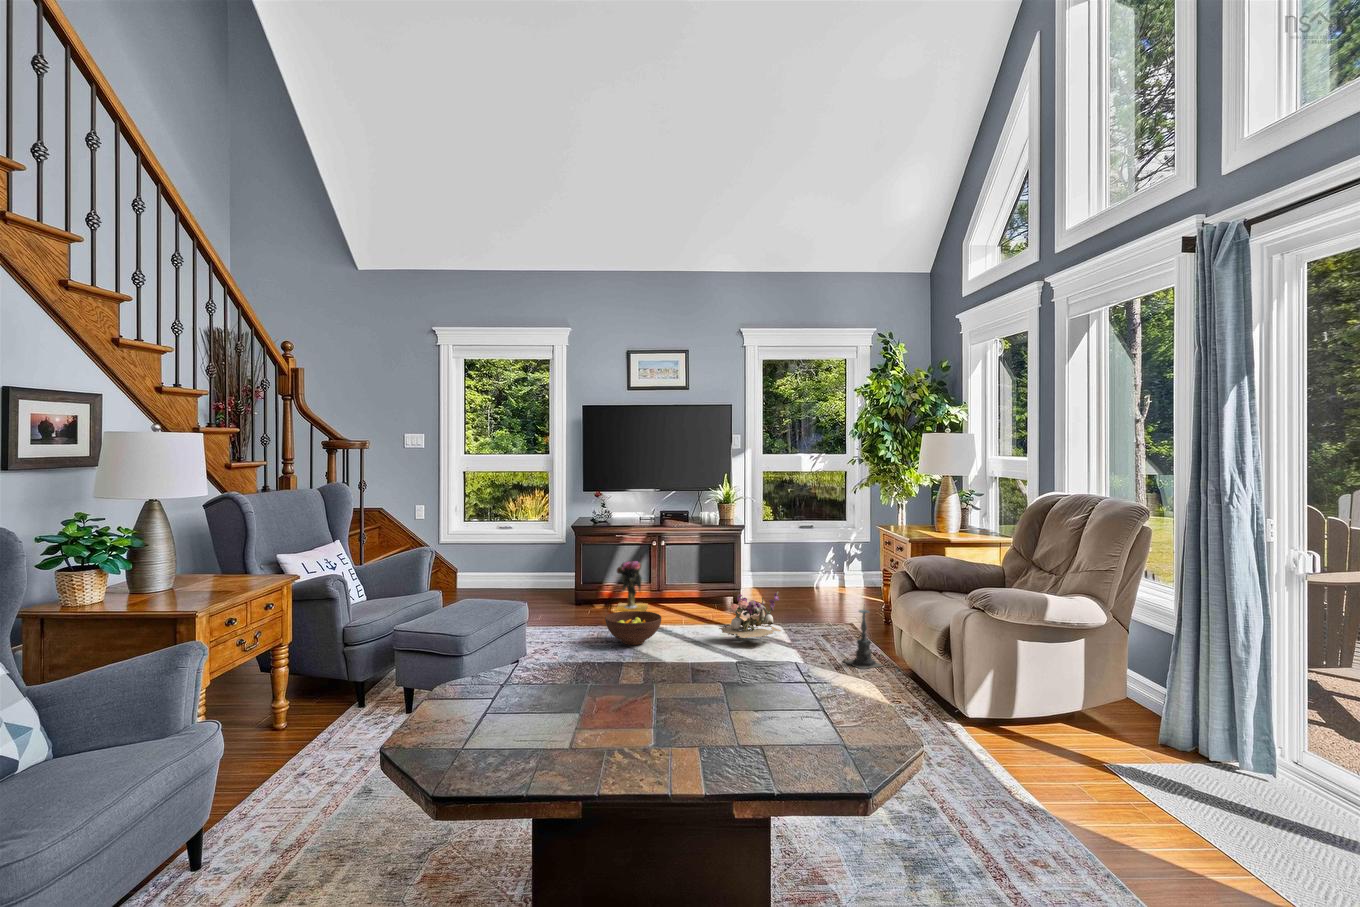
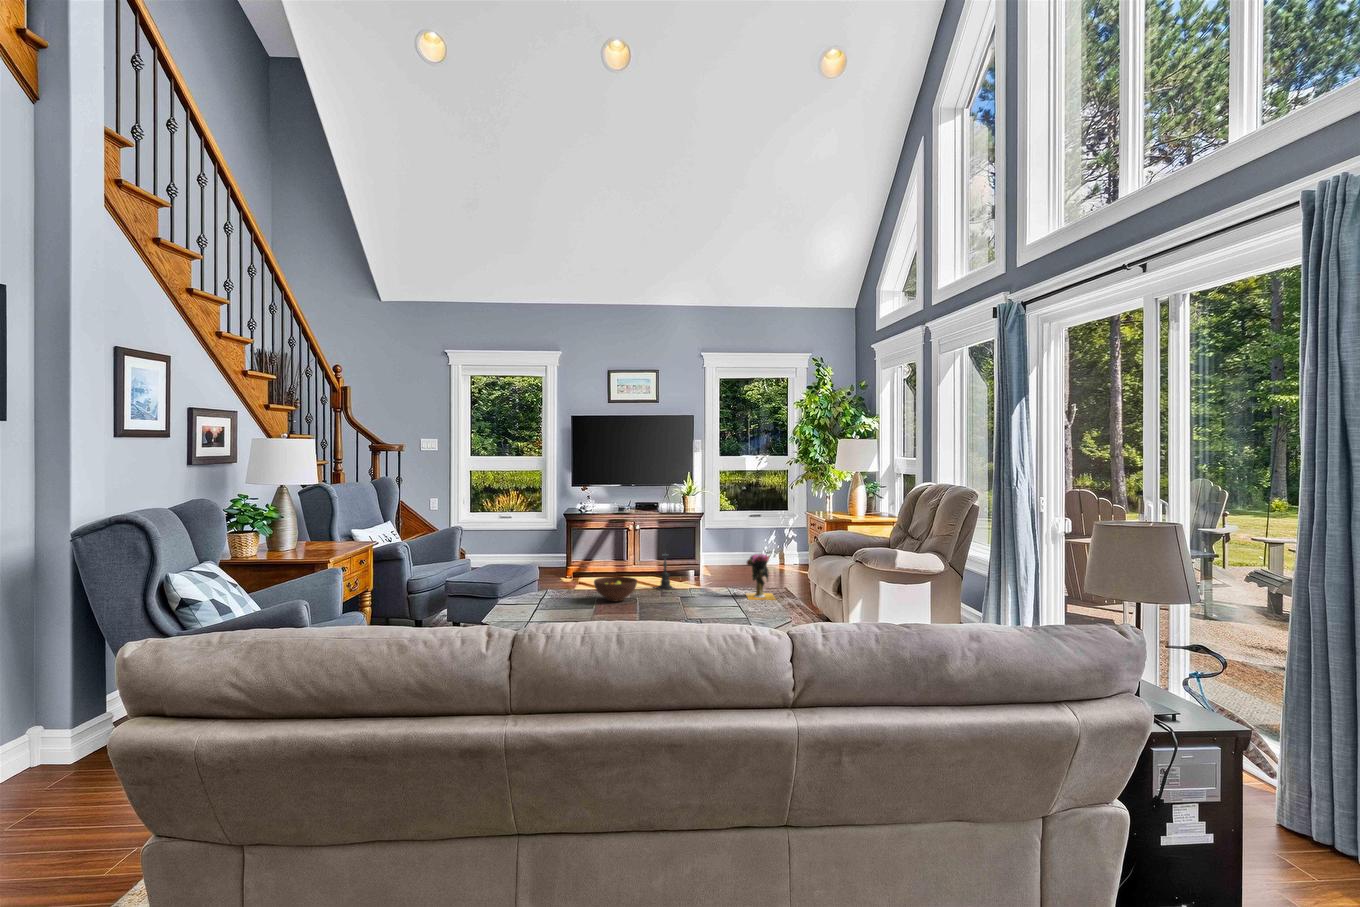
vase: present [616,561,648,611] -> present [746,554,775,600]
flower arrangement: present [719,592,781,640] -> none [681,561,729,599]
candle holder: present [844,609,882,669] -> present [655,554,675,590]

